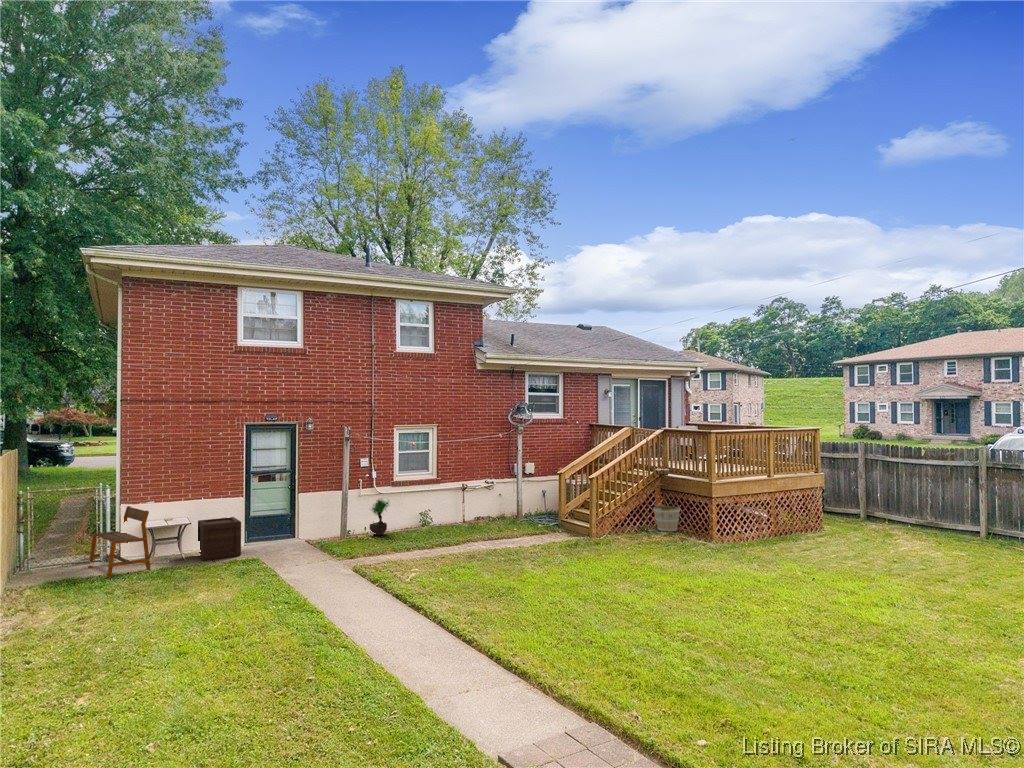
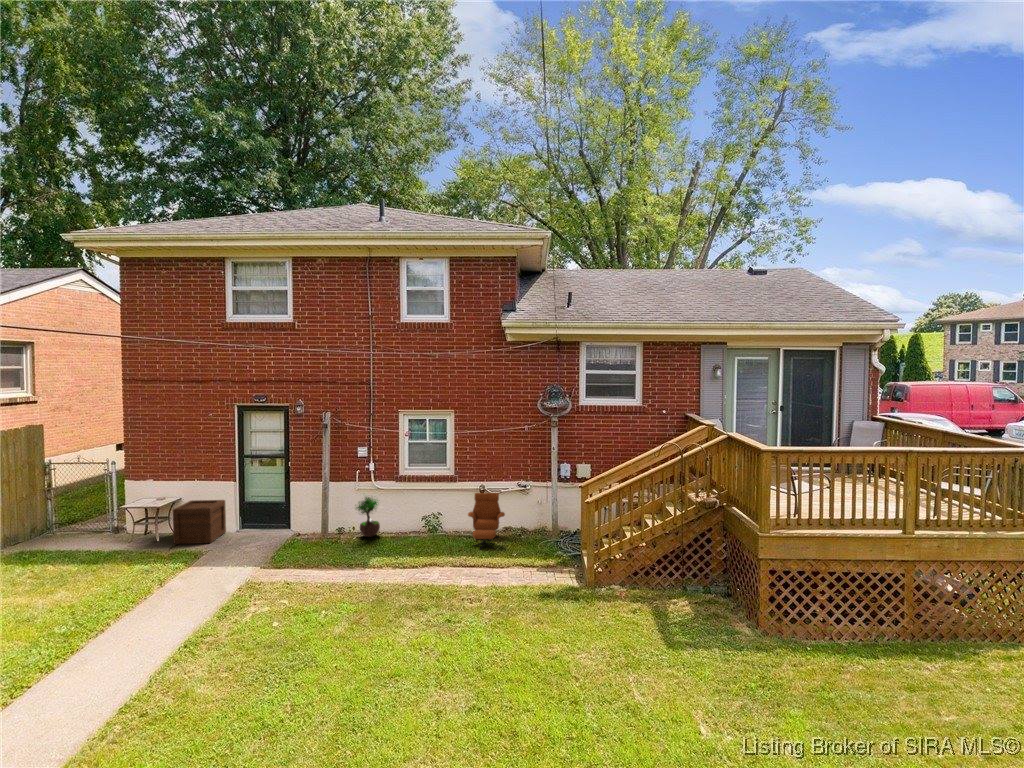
lounge chair: none [455,489,489,530] -> present [468,493,505,550]
wooden bucket: present [653,505,680,532] -> none [698,566,745,617]
bench: present [89,506,151,578] -> none [78,481,140,552]

